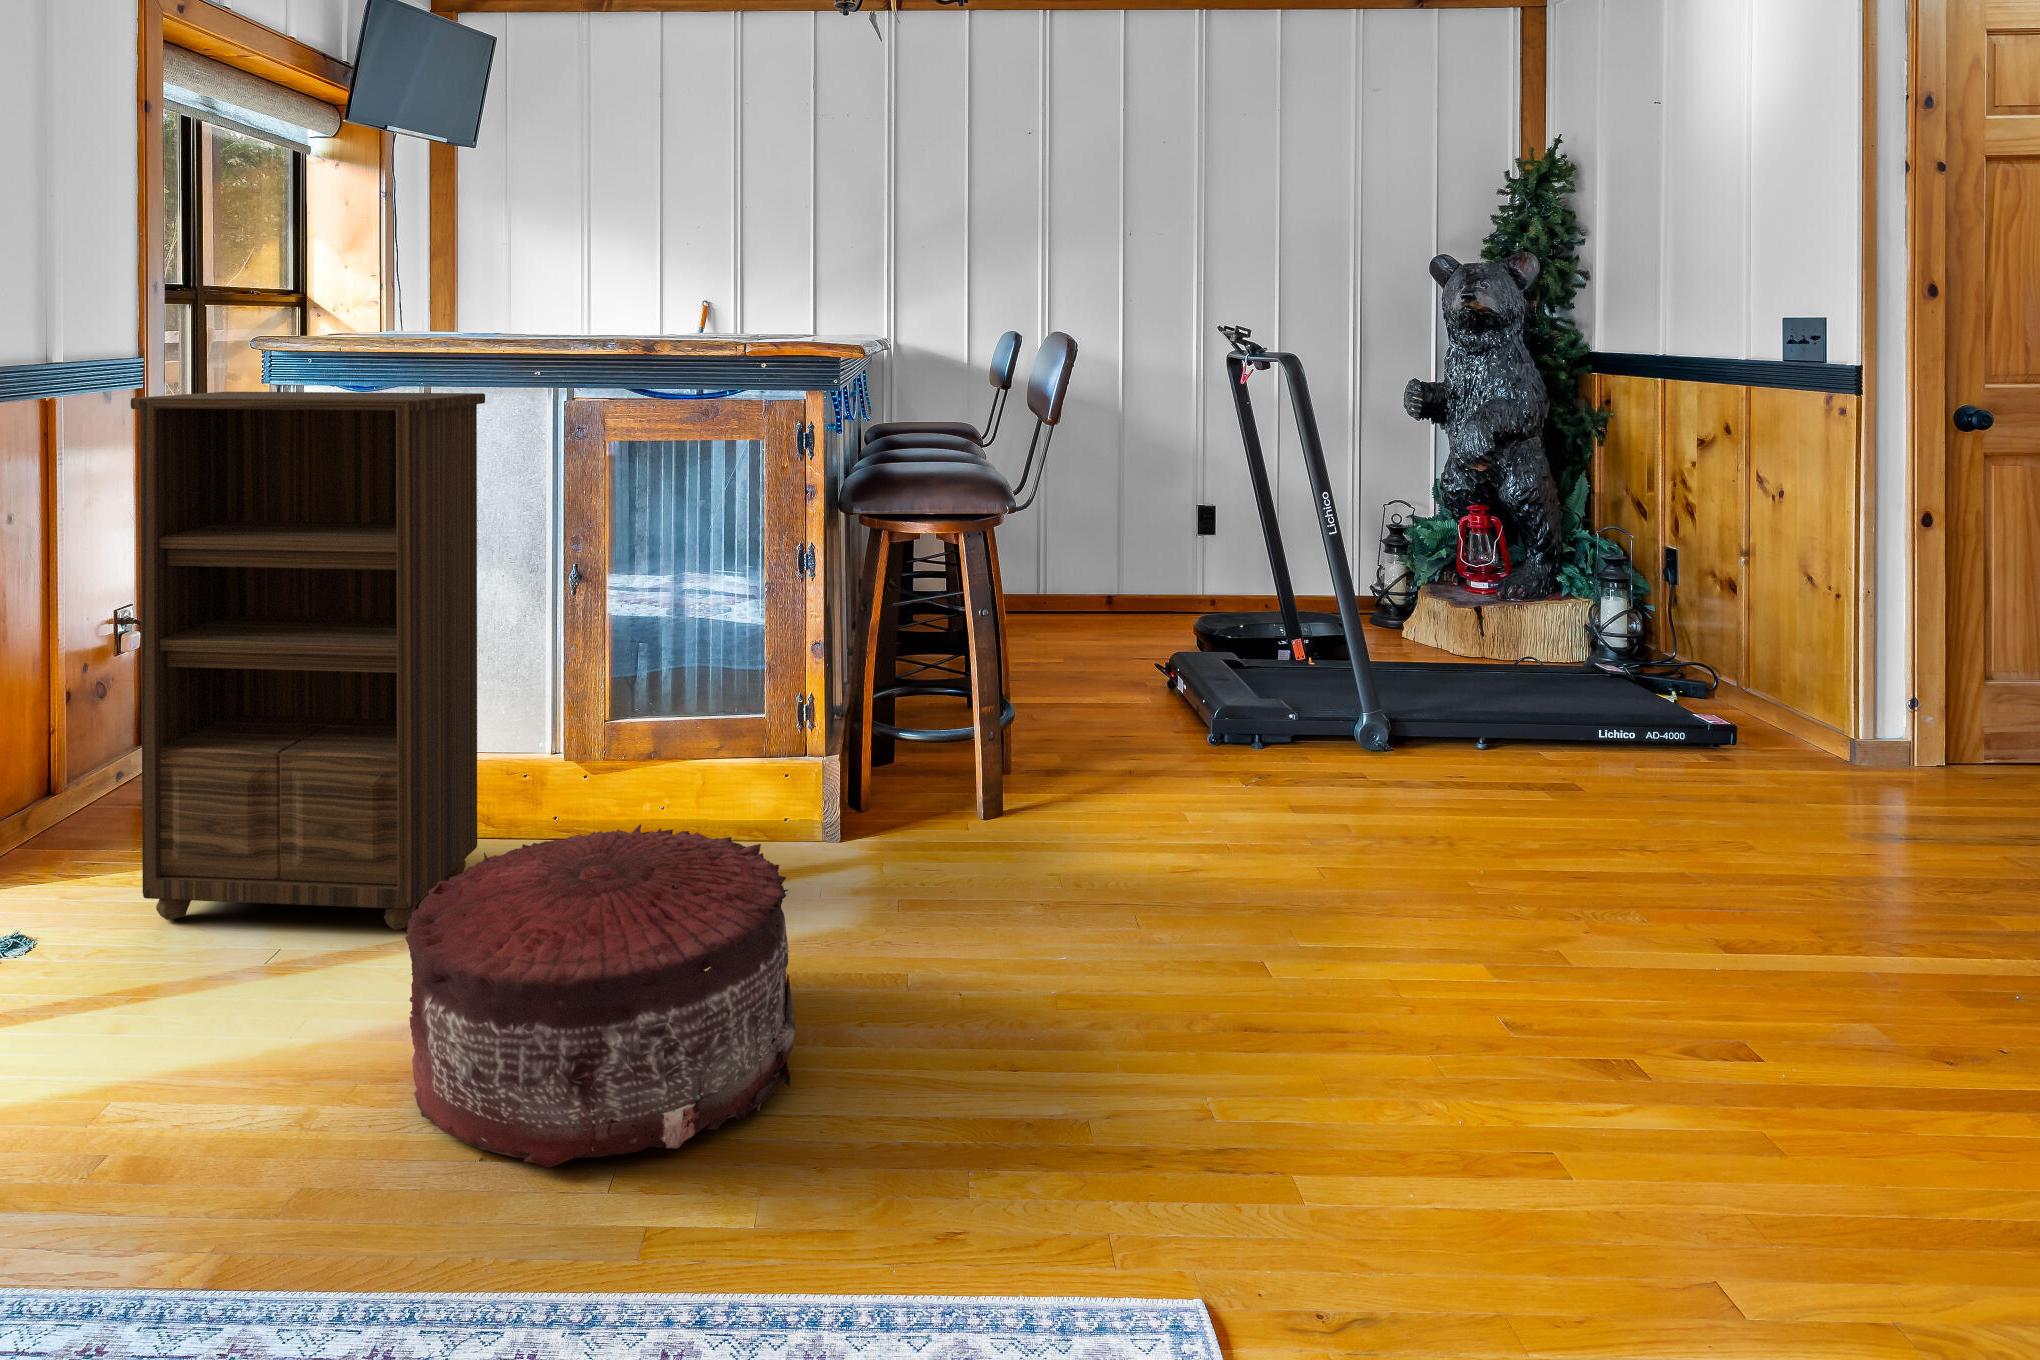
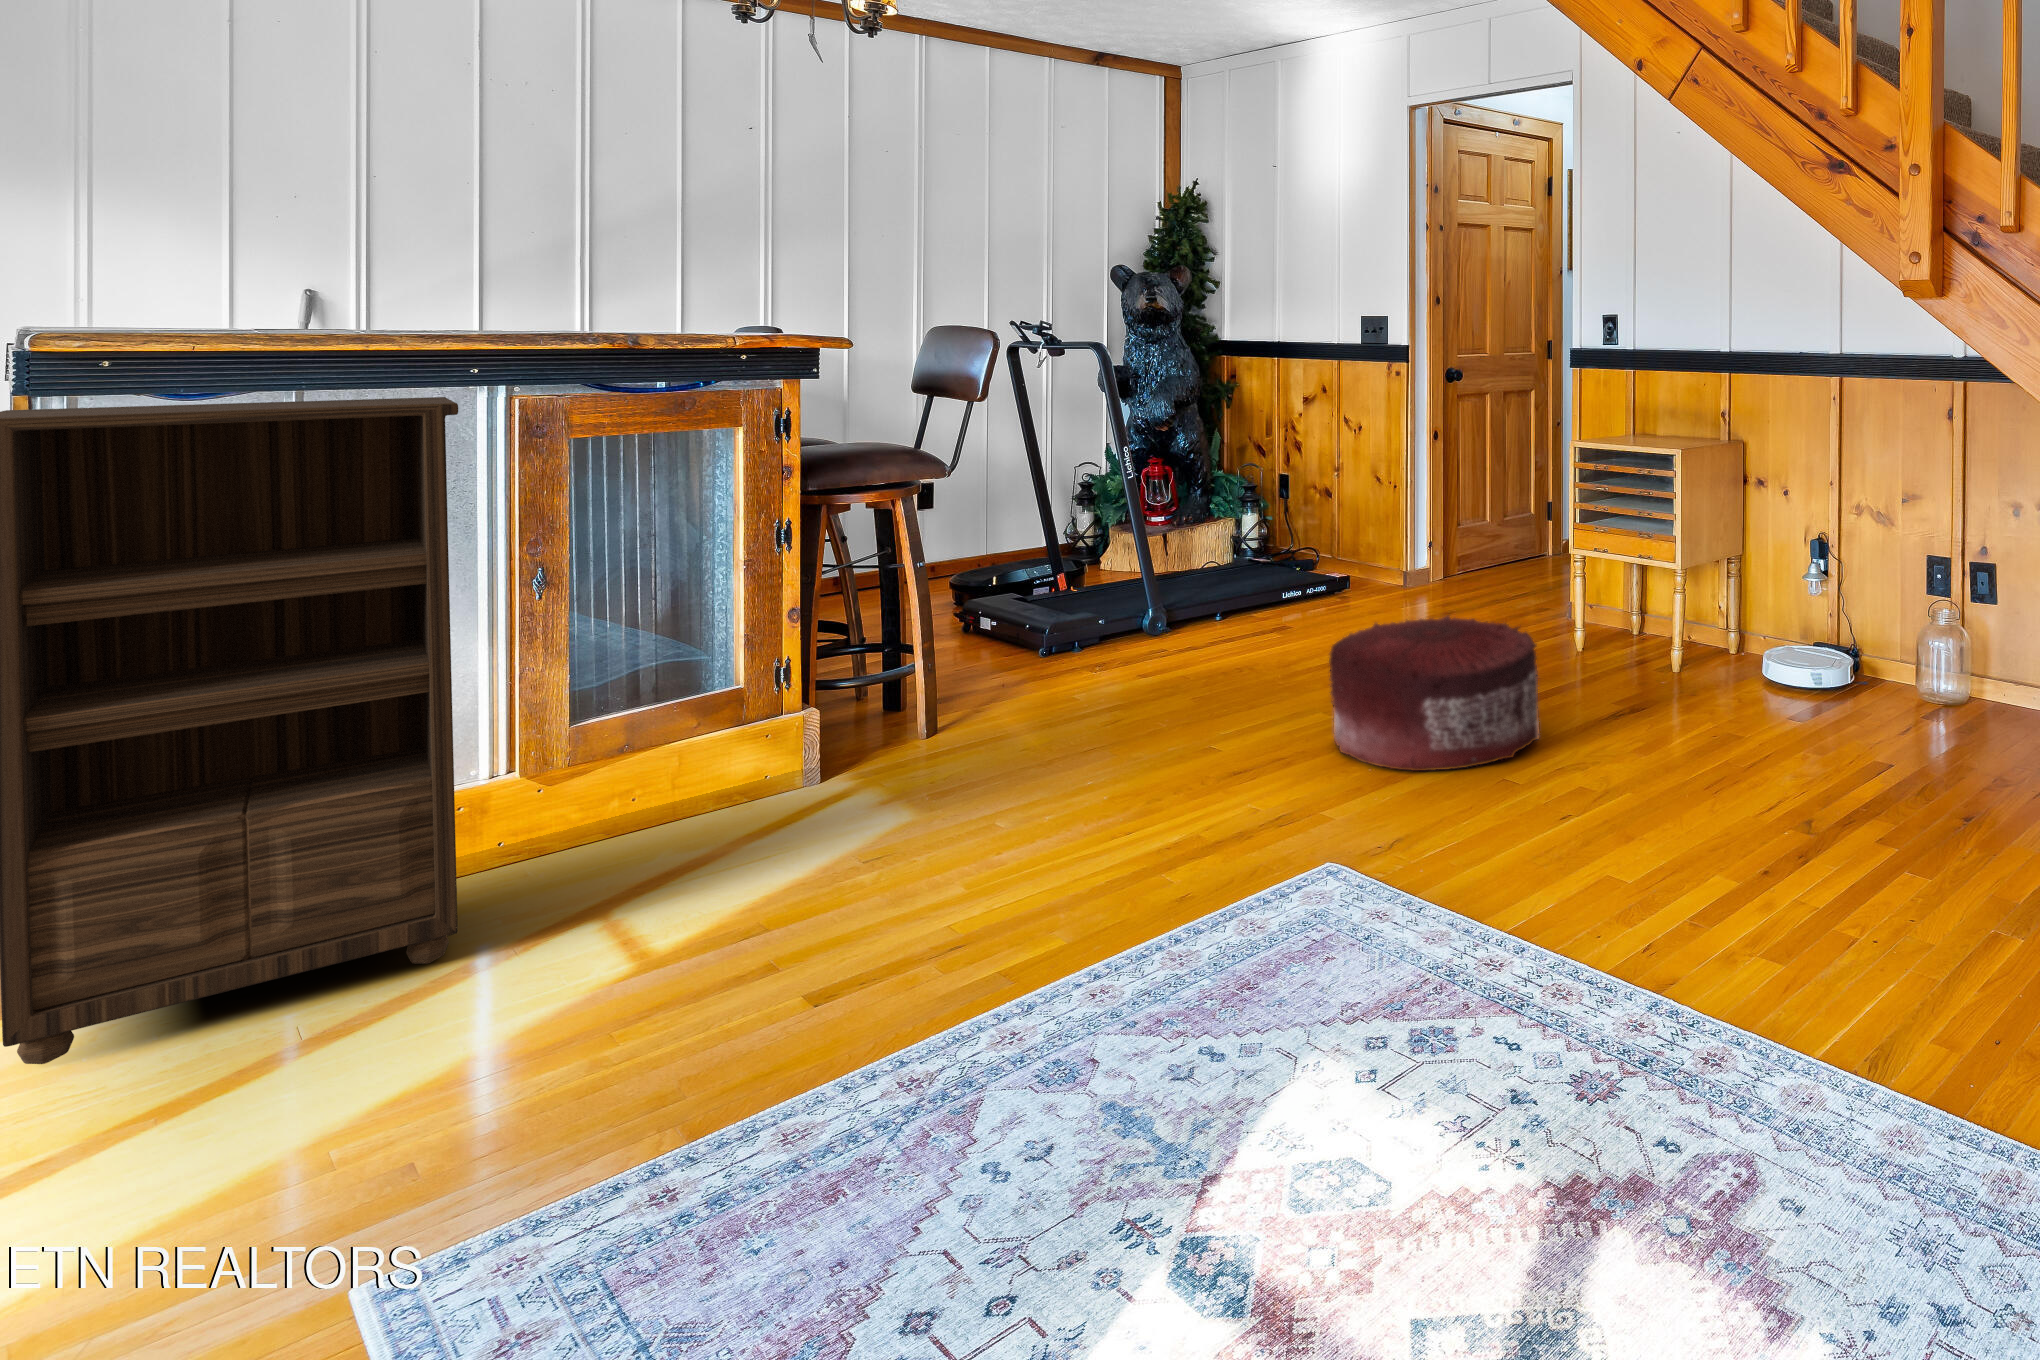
pouf: present [405,824,795,1168] -> present [1329,616,1539,771]

